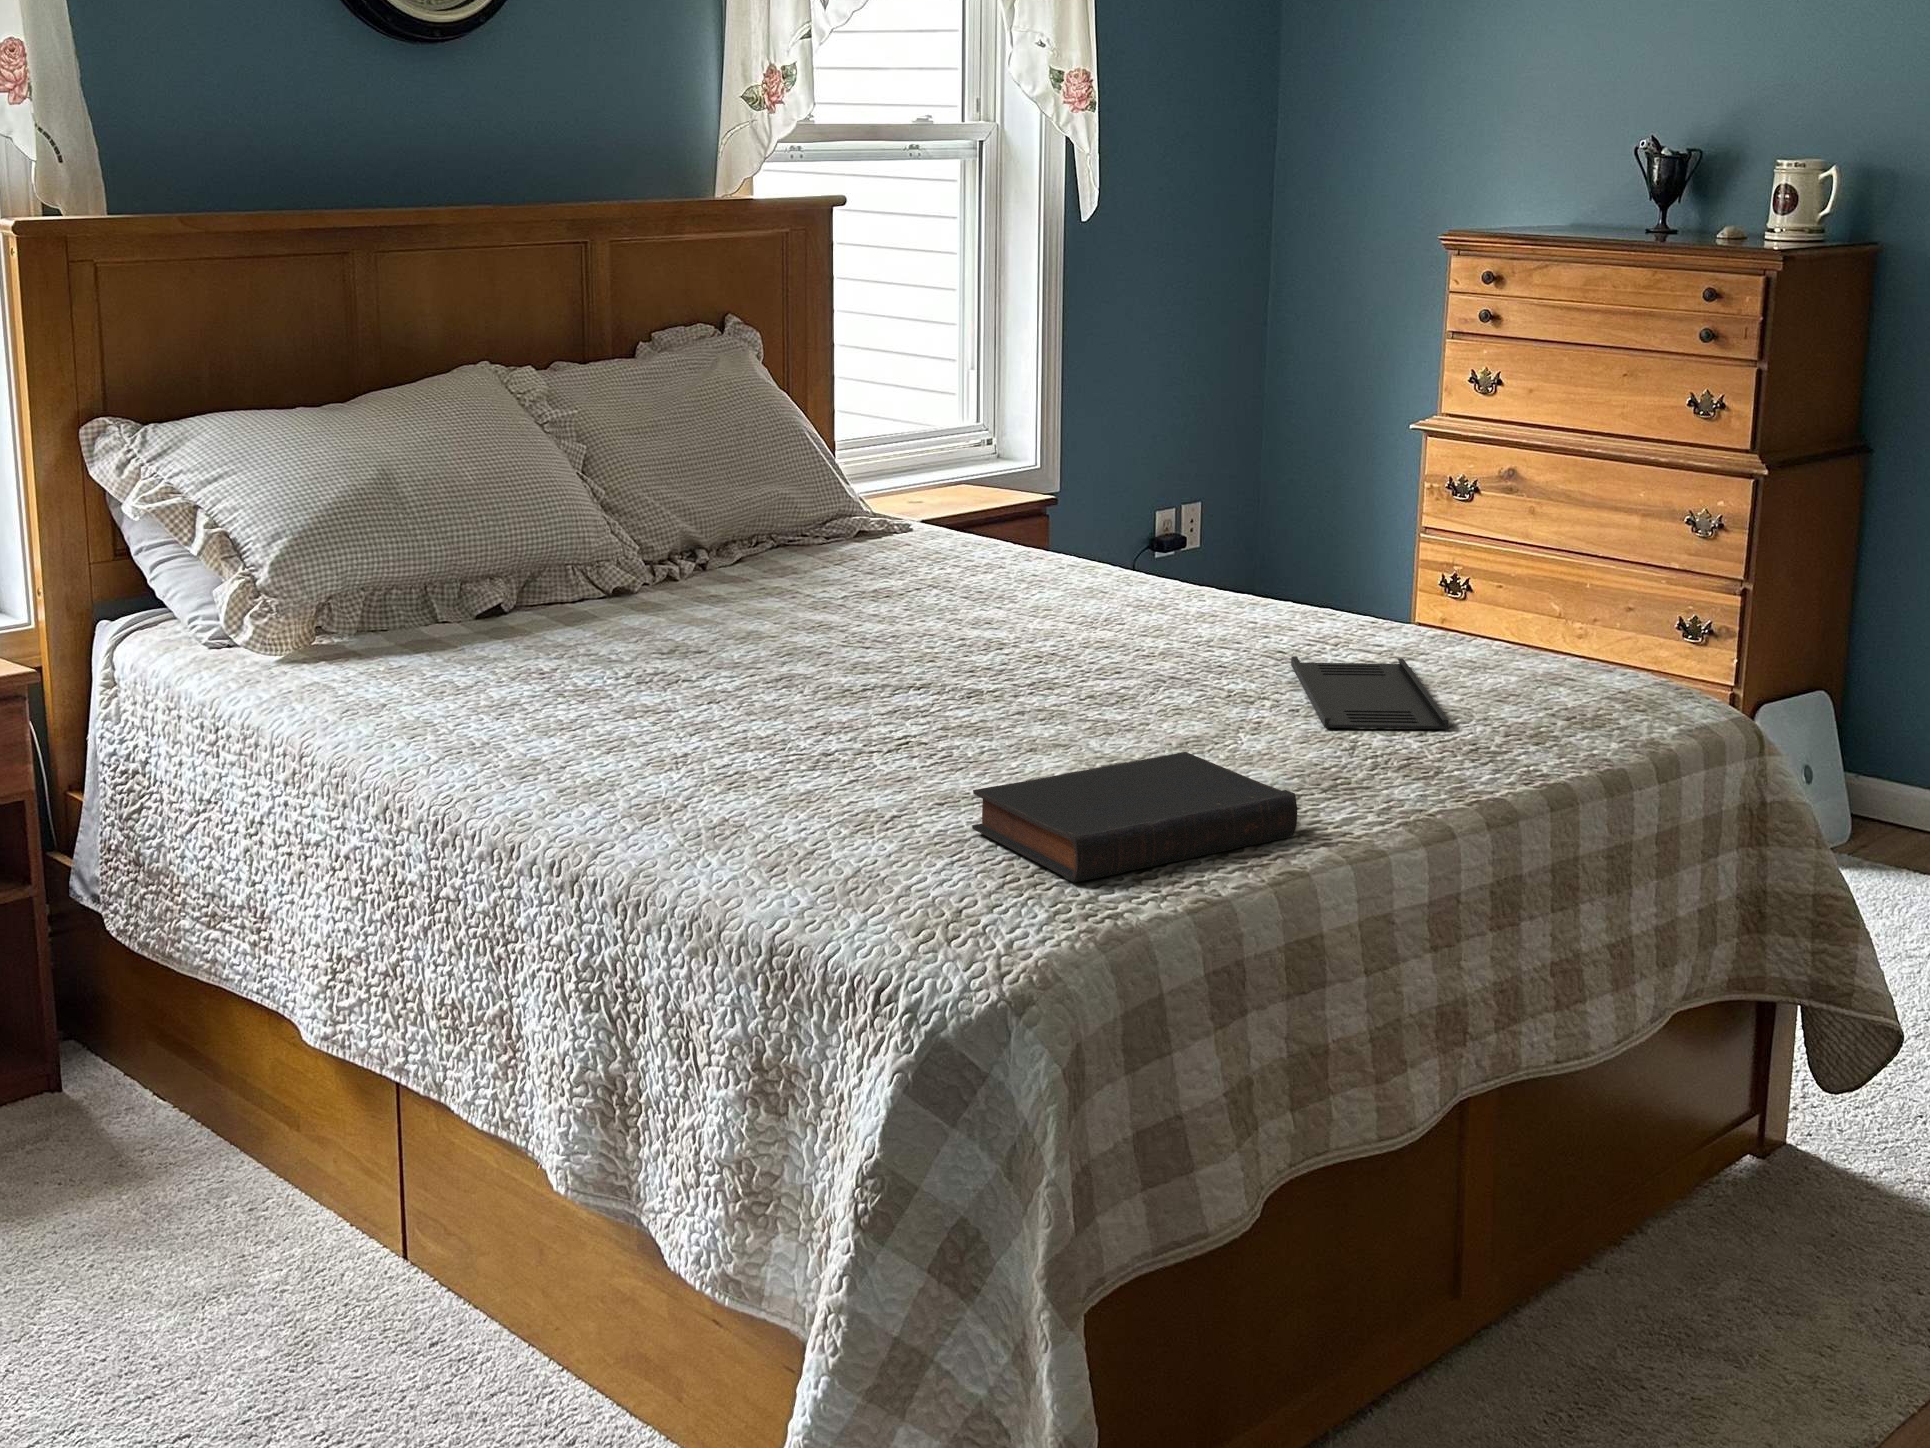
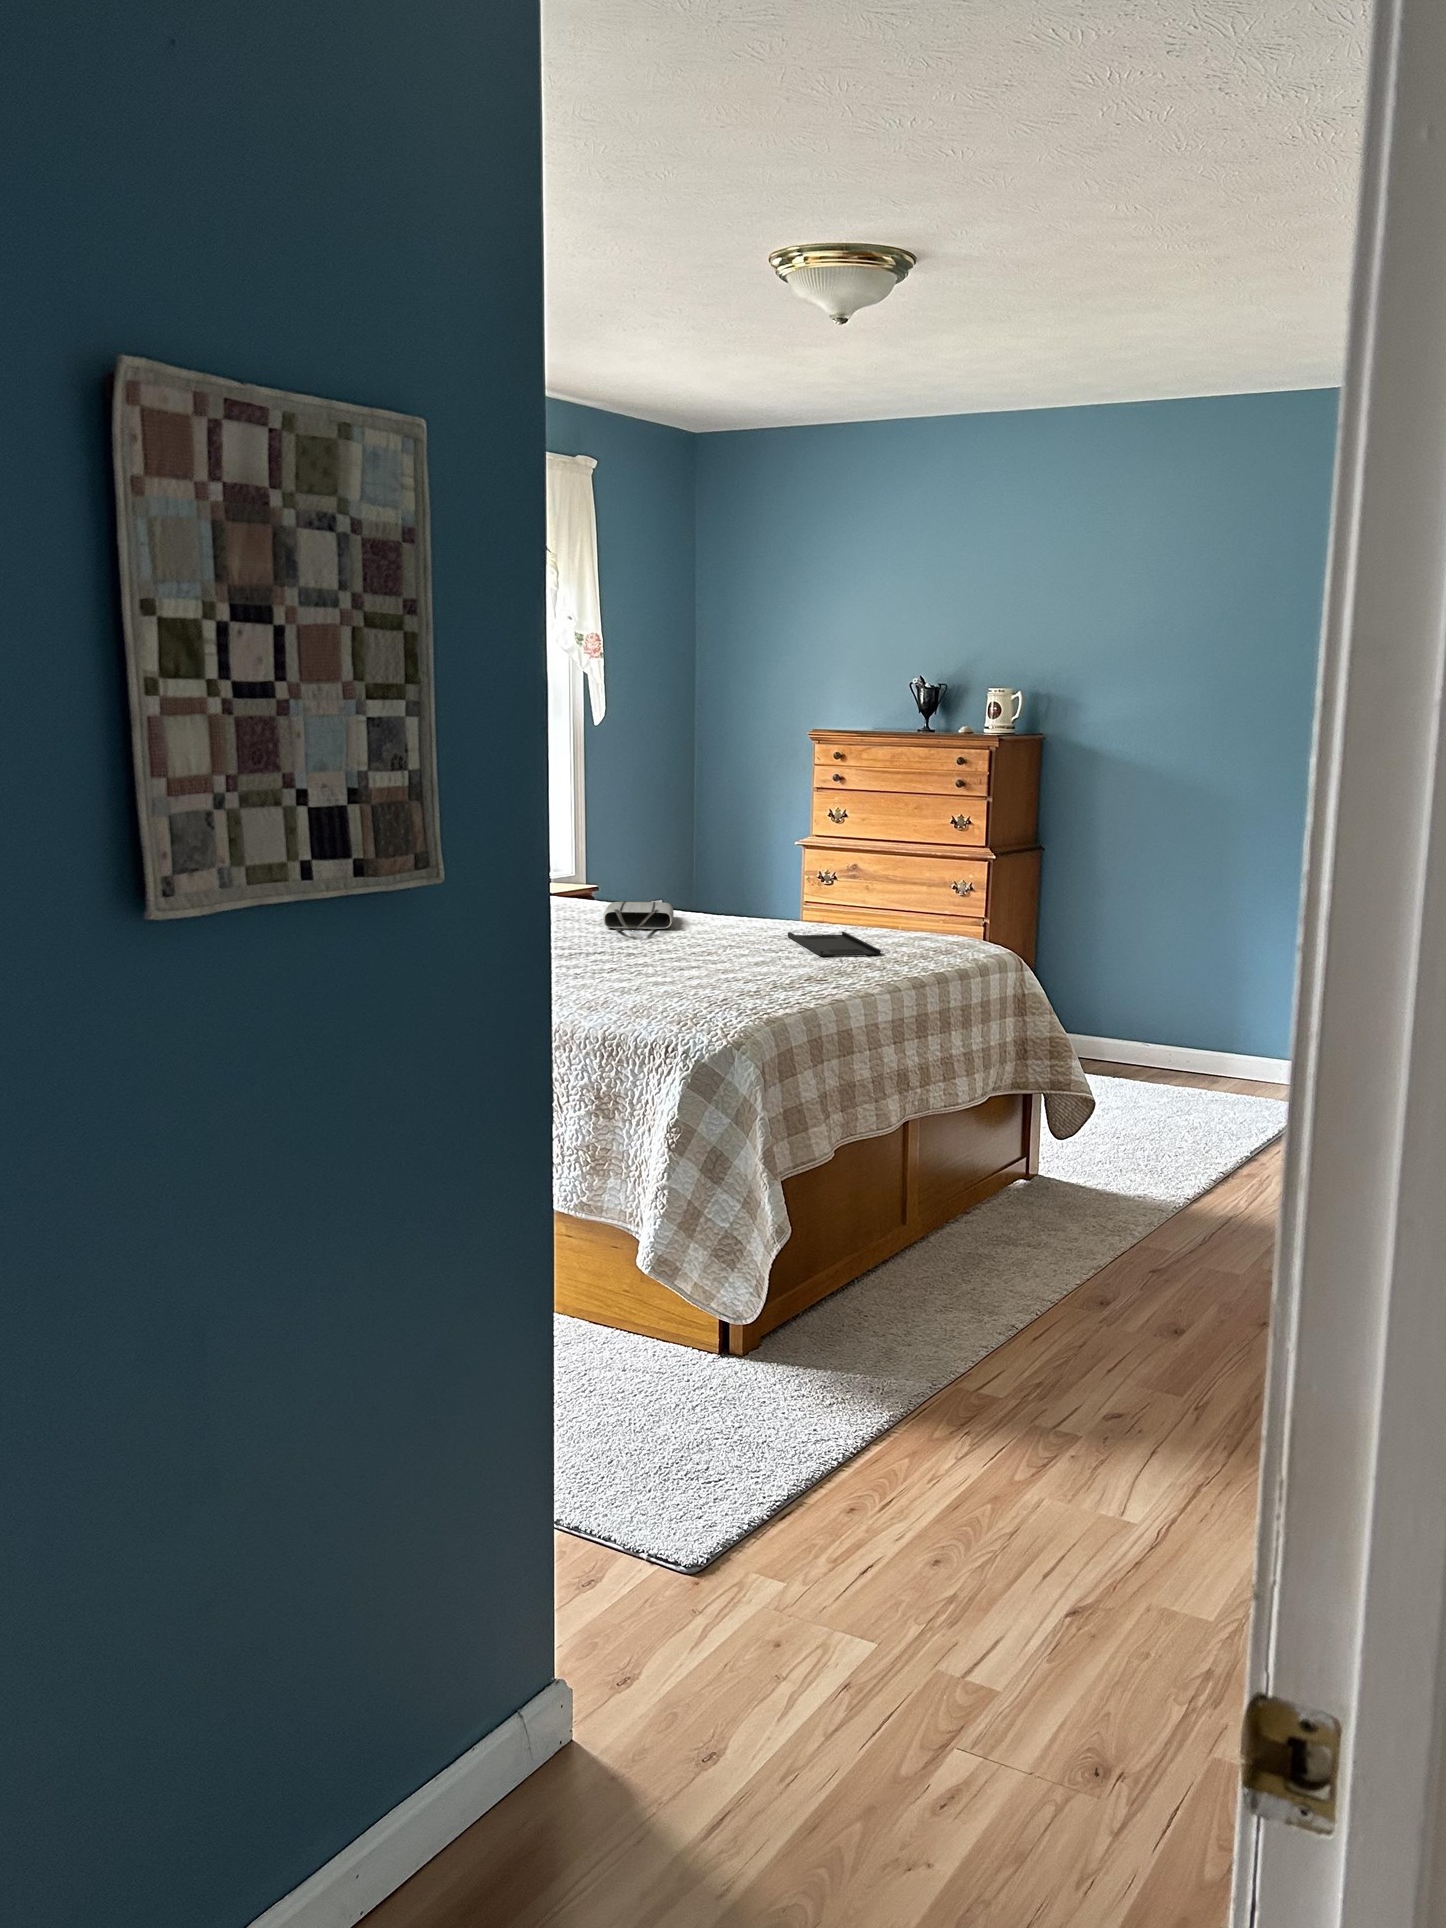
tote bag: none [961,571,1104,643] -> present [603,901,674,931]
book: present [972,752,1297,882] -> none [675,958,832,1005]

